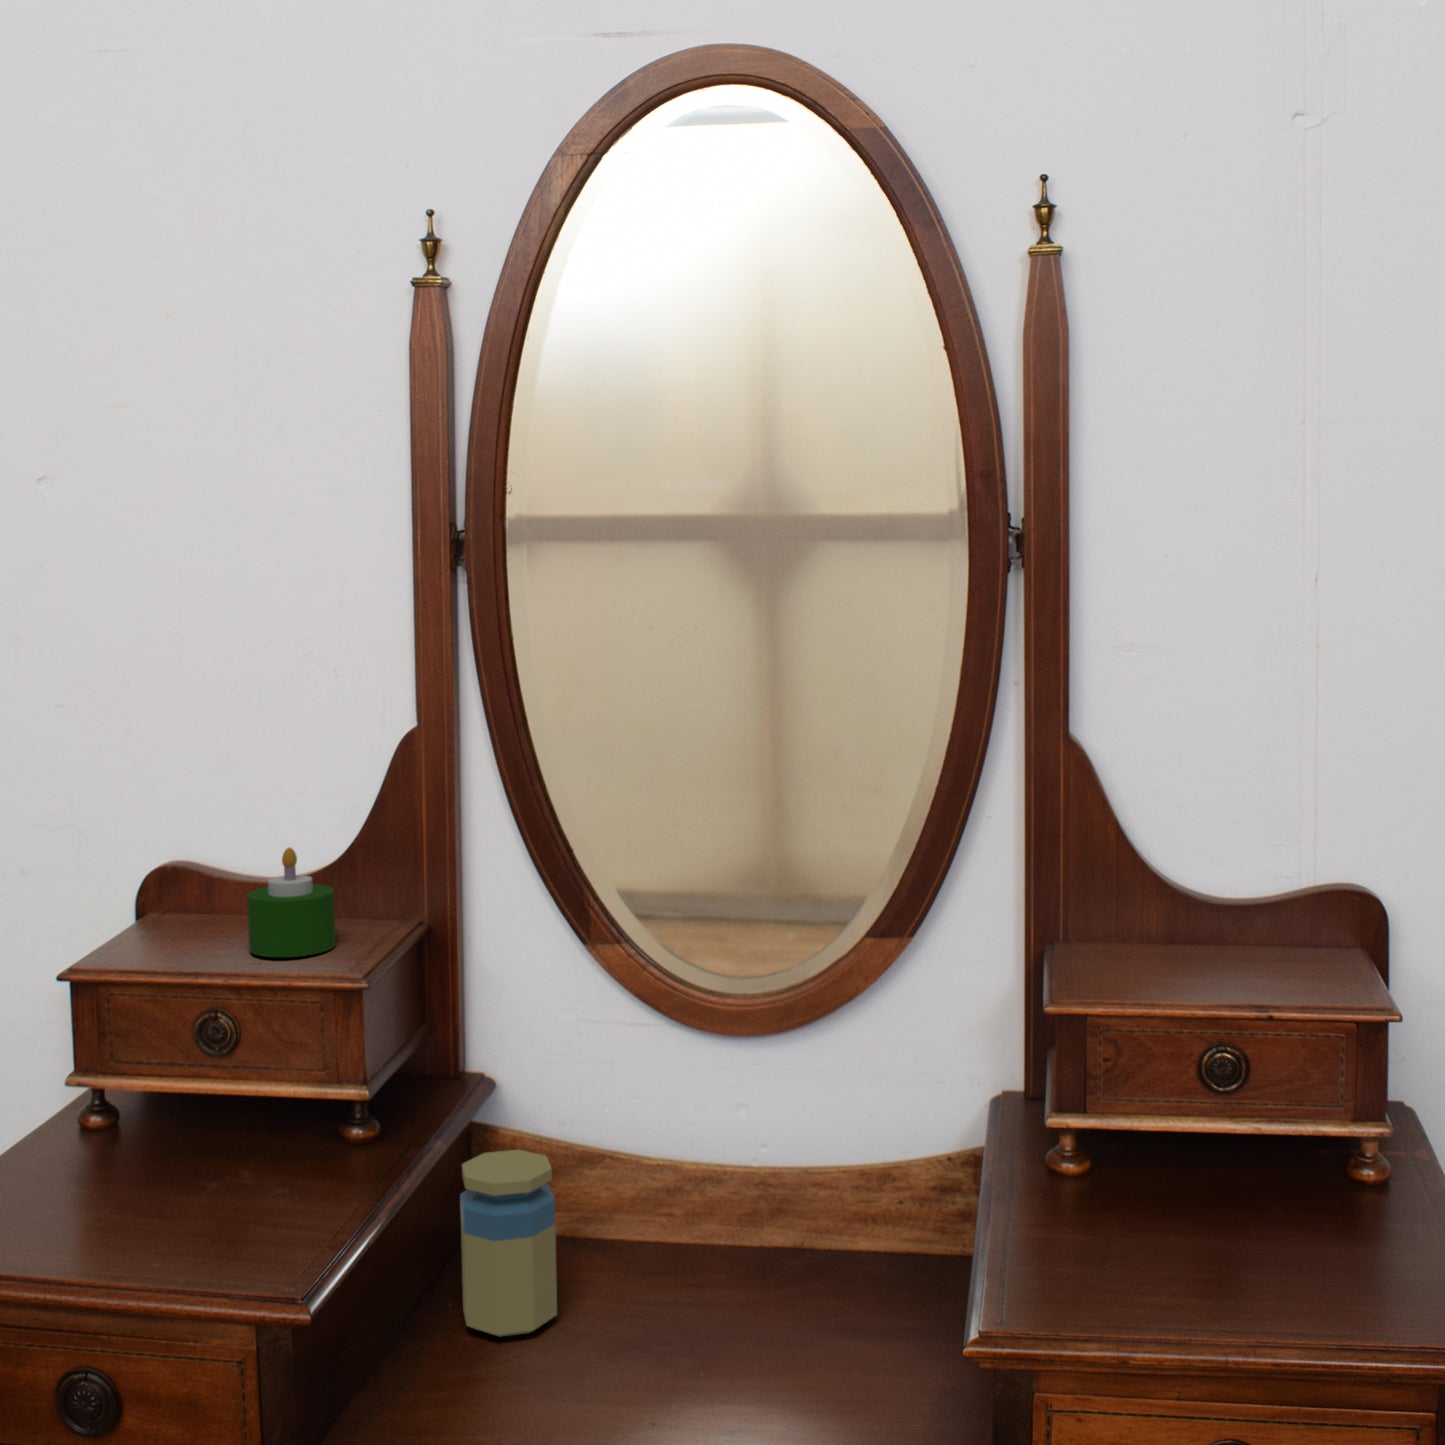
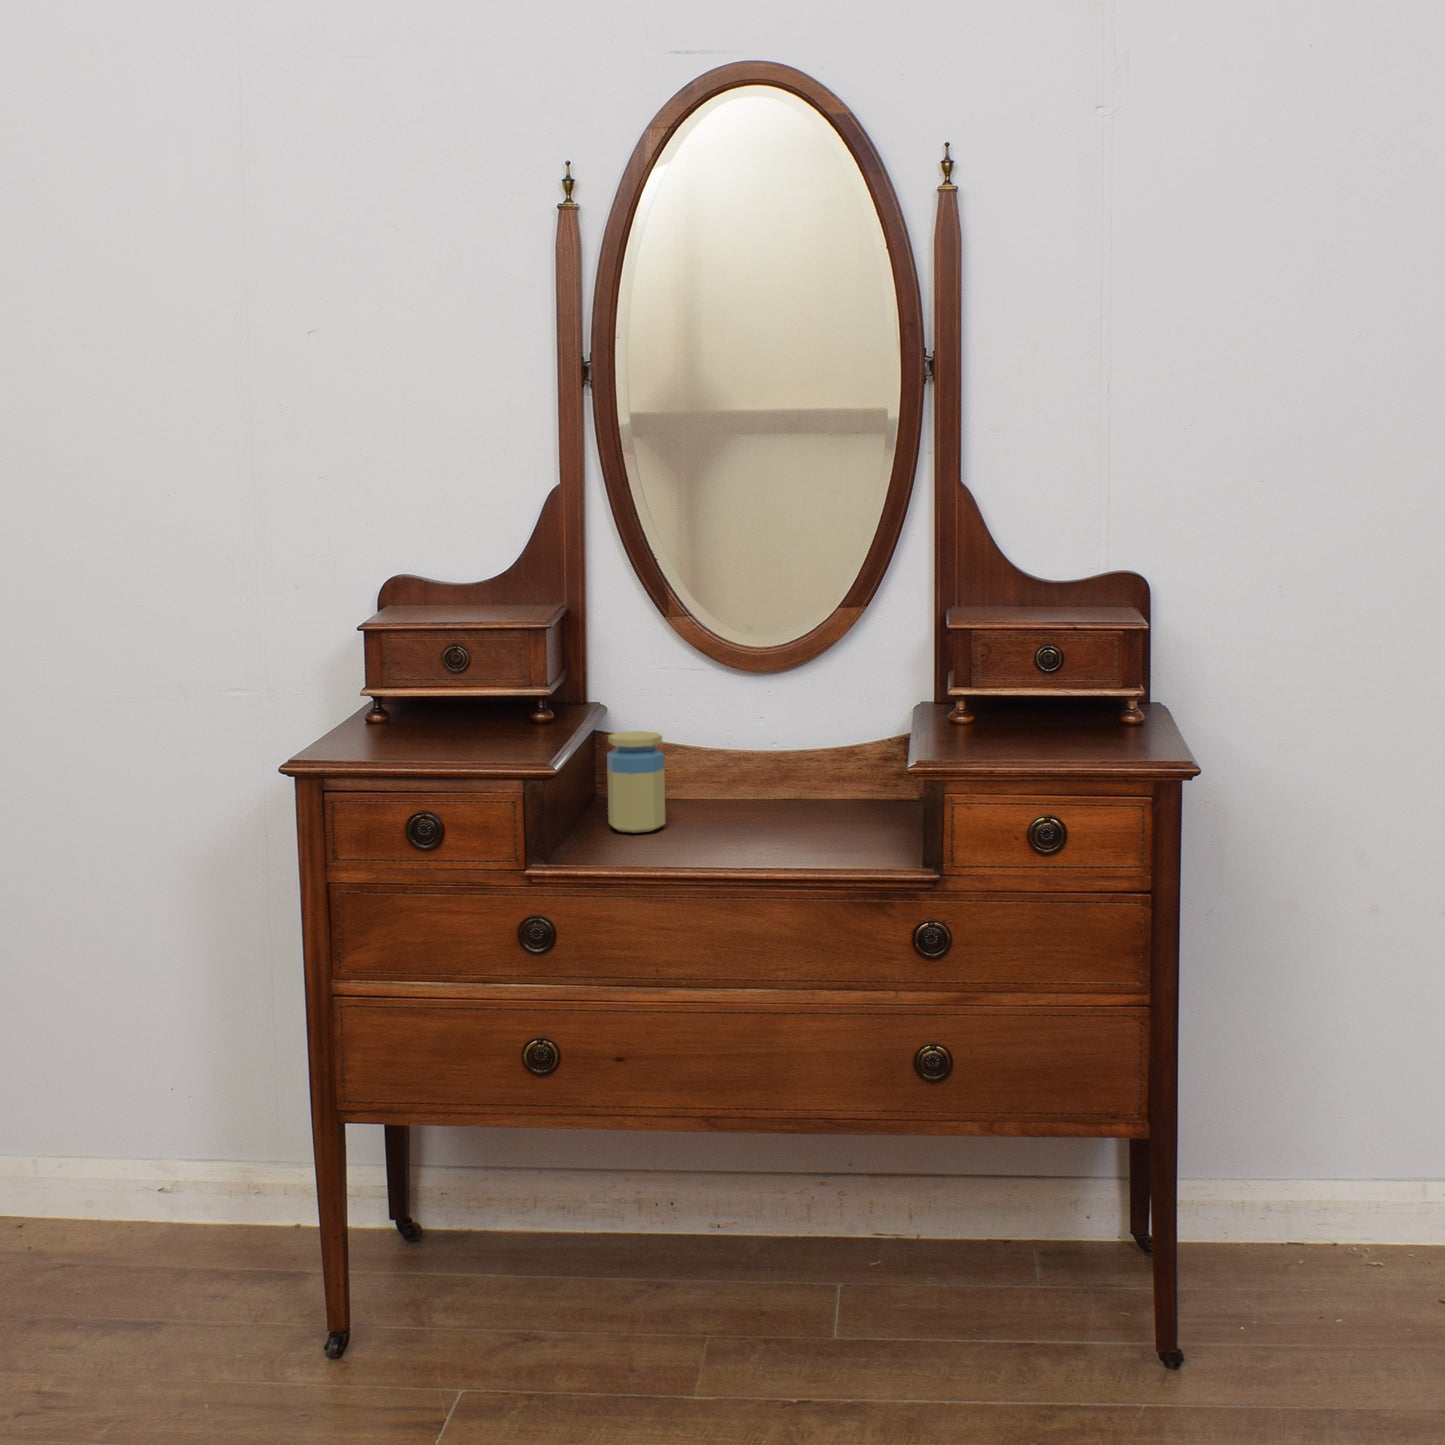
candle: present [247,847,335,957] -> none [468,554,521,619]

